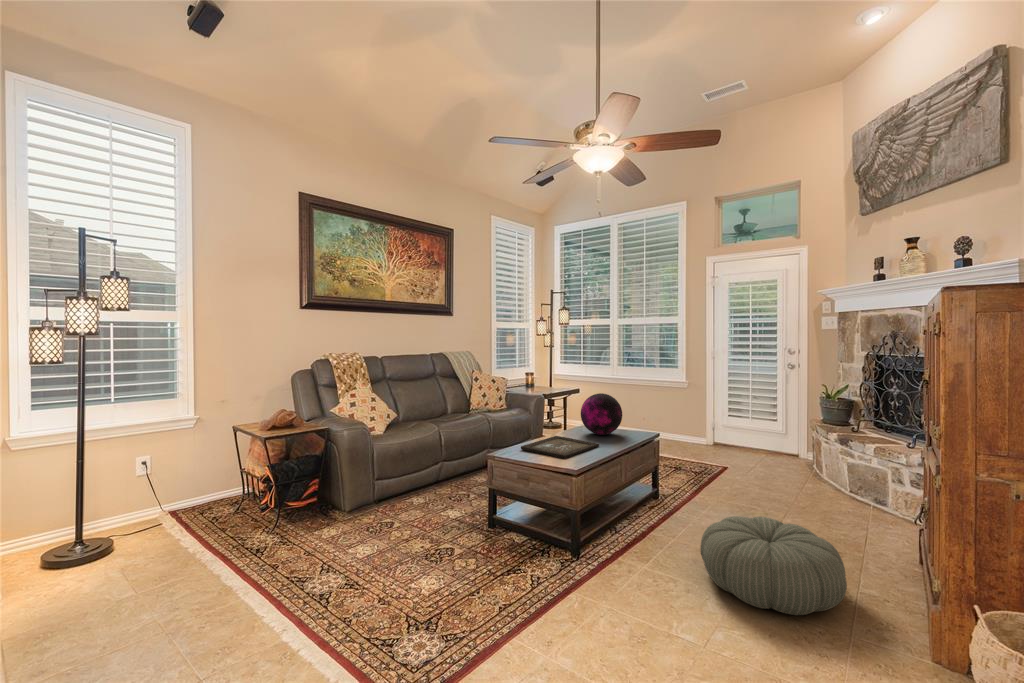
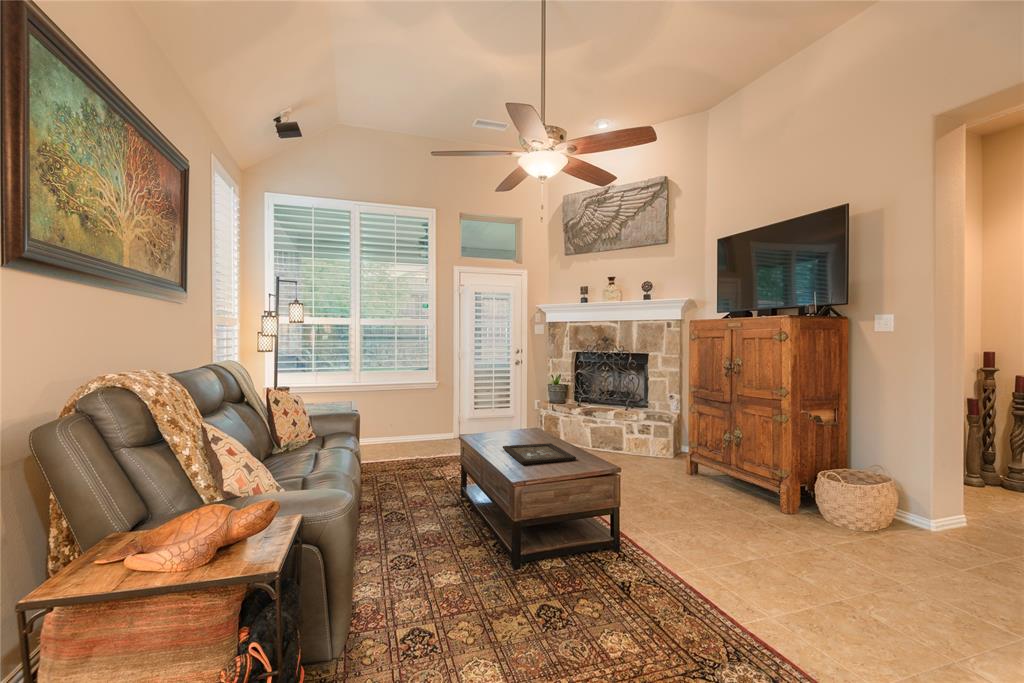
decorative orb: present [581,393,622,435] -> none [492,396,532,438]
pouf: present [700,516,847,615] -> none [650,465,742,519]

